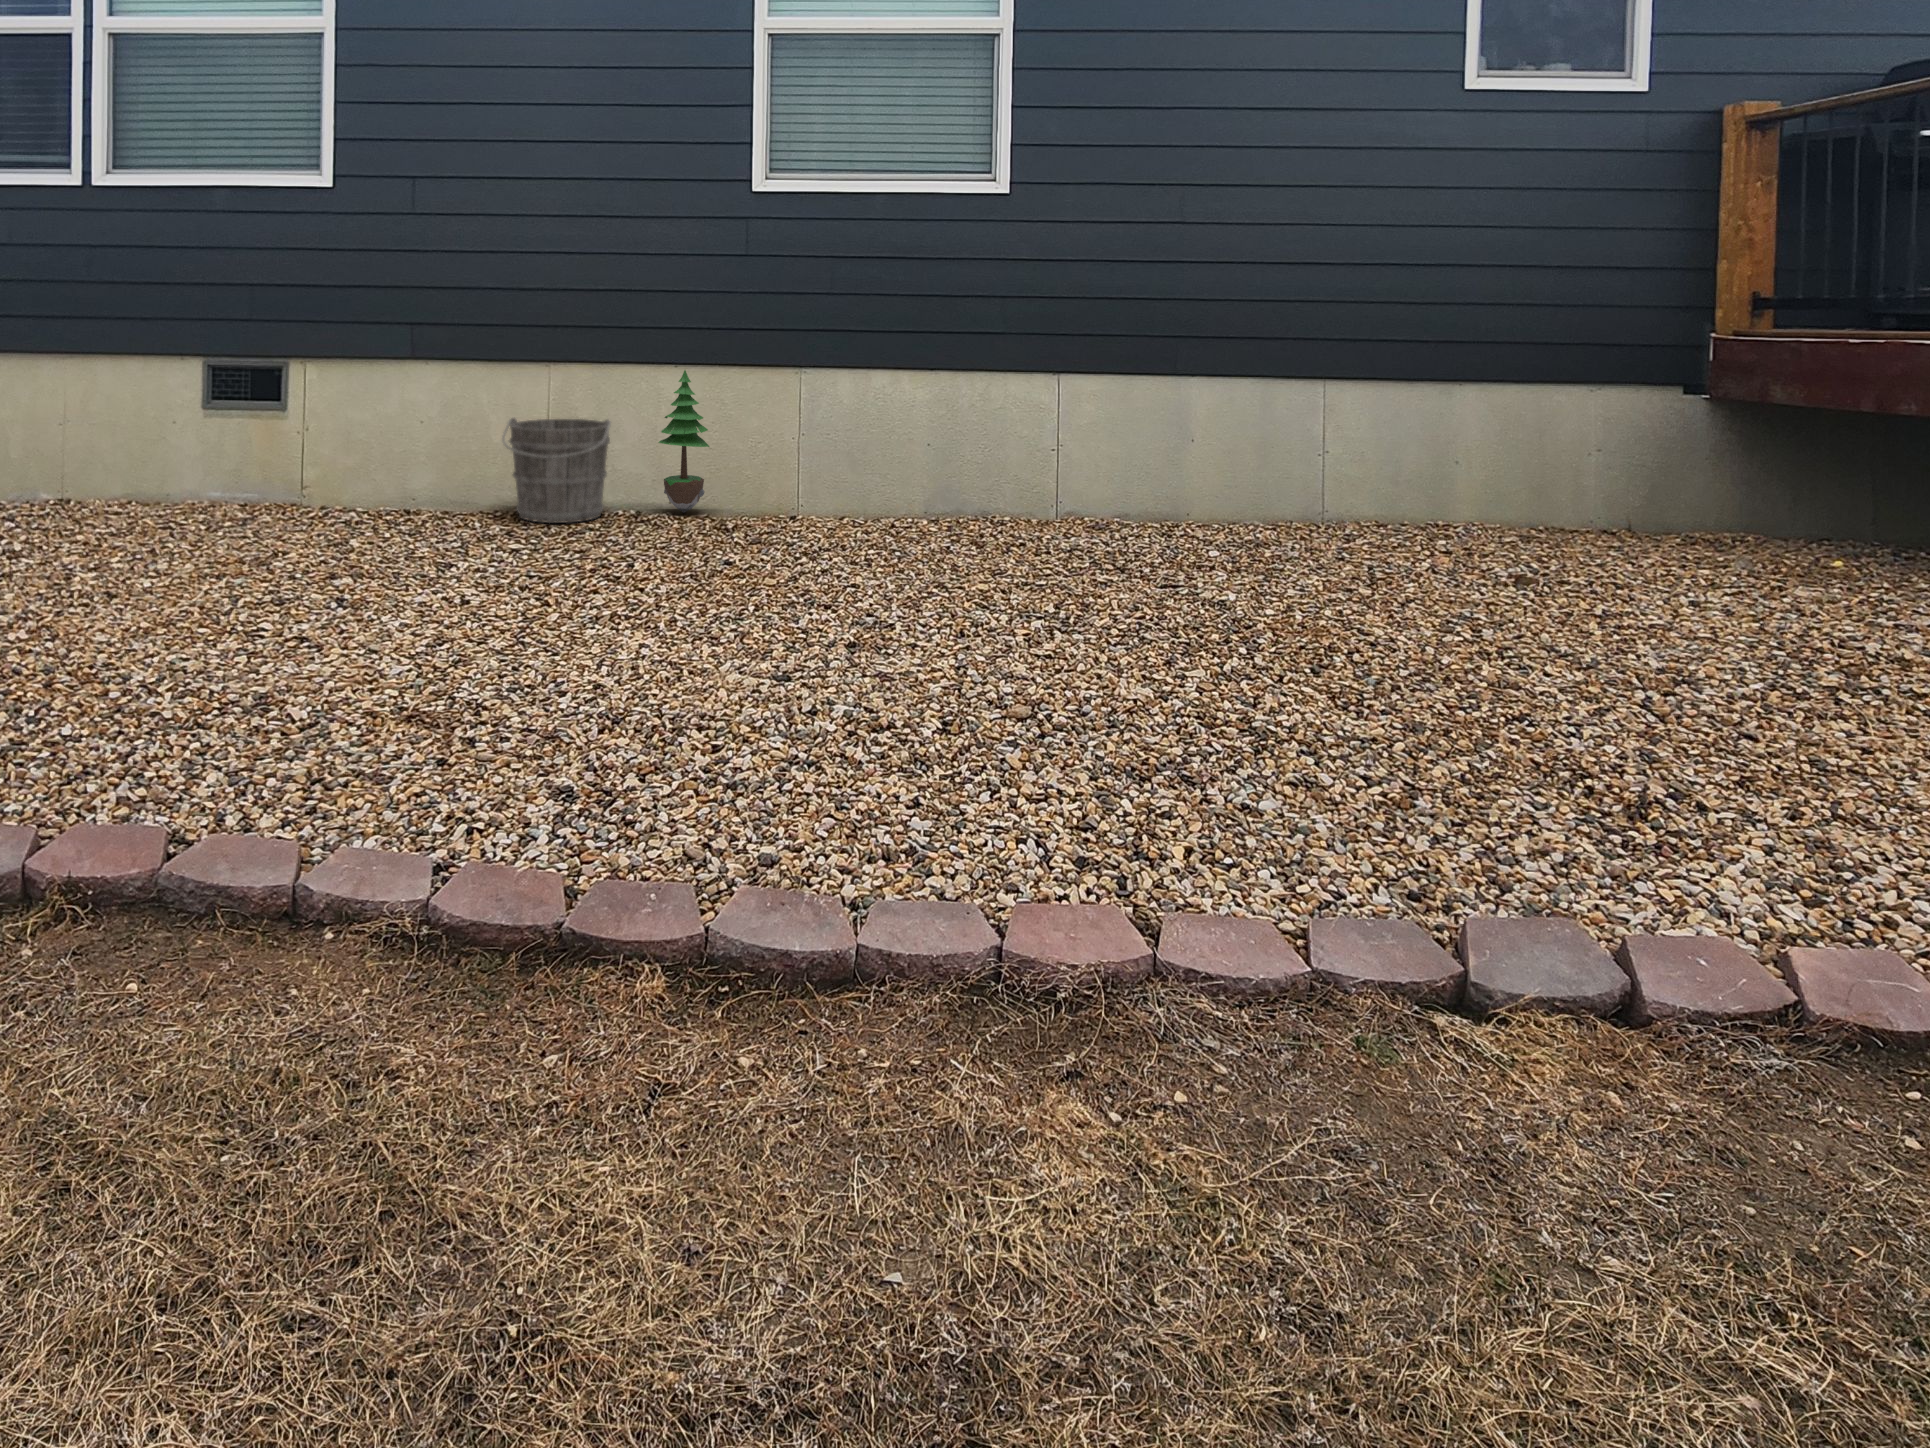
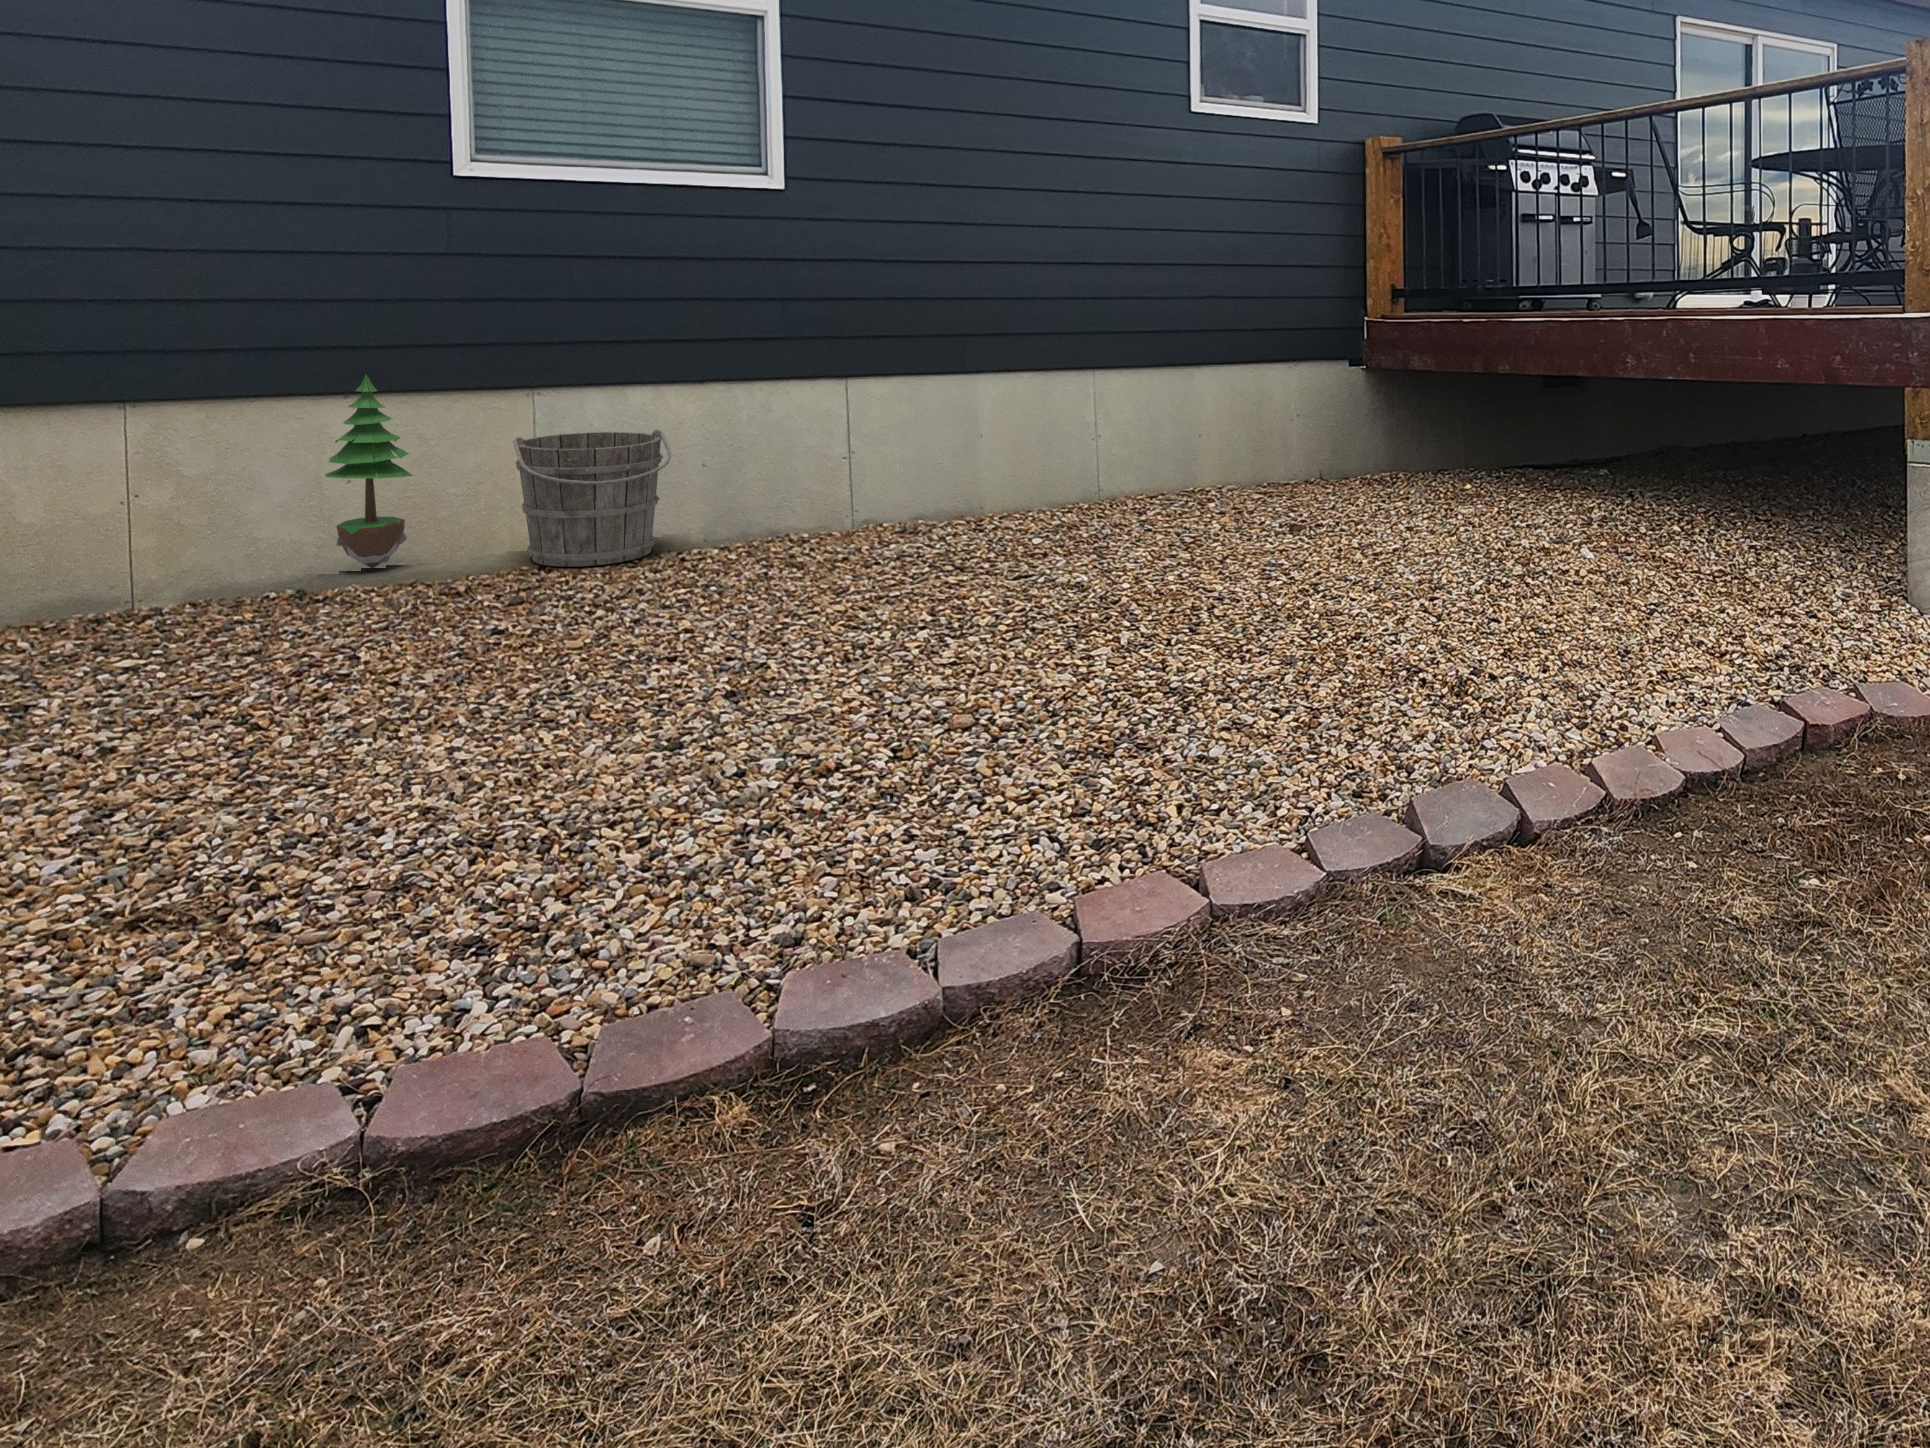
bucket: present [502,418,611,523] -> present [513,430,672,567]

